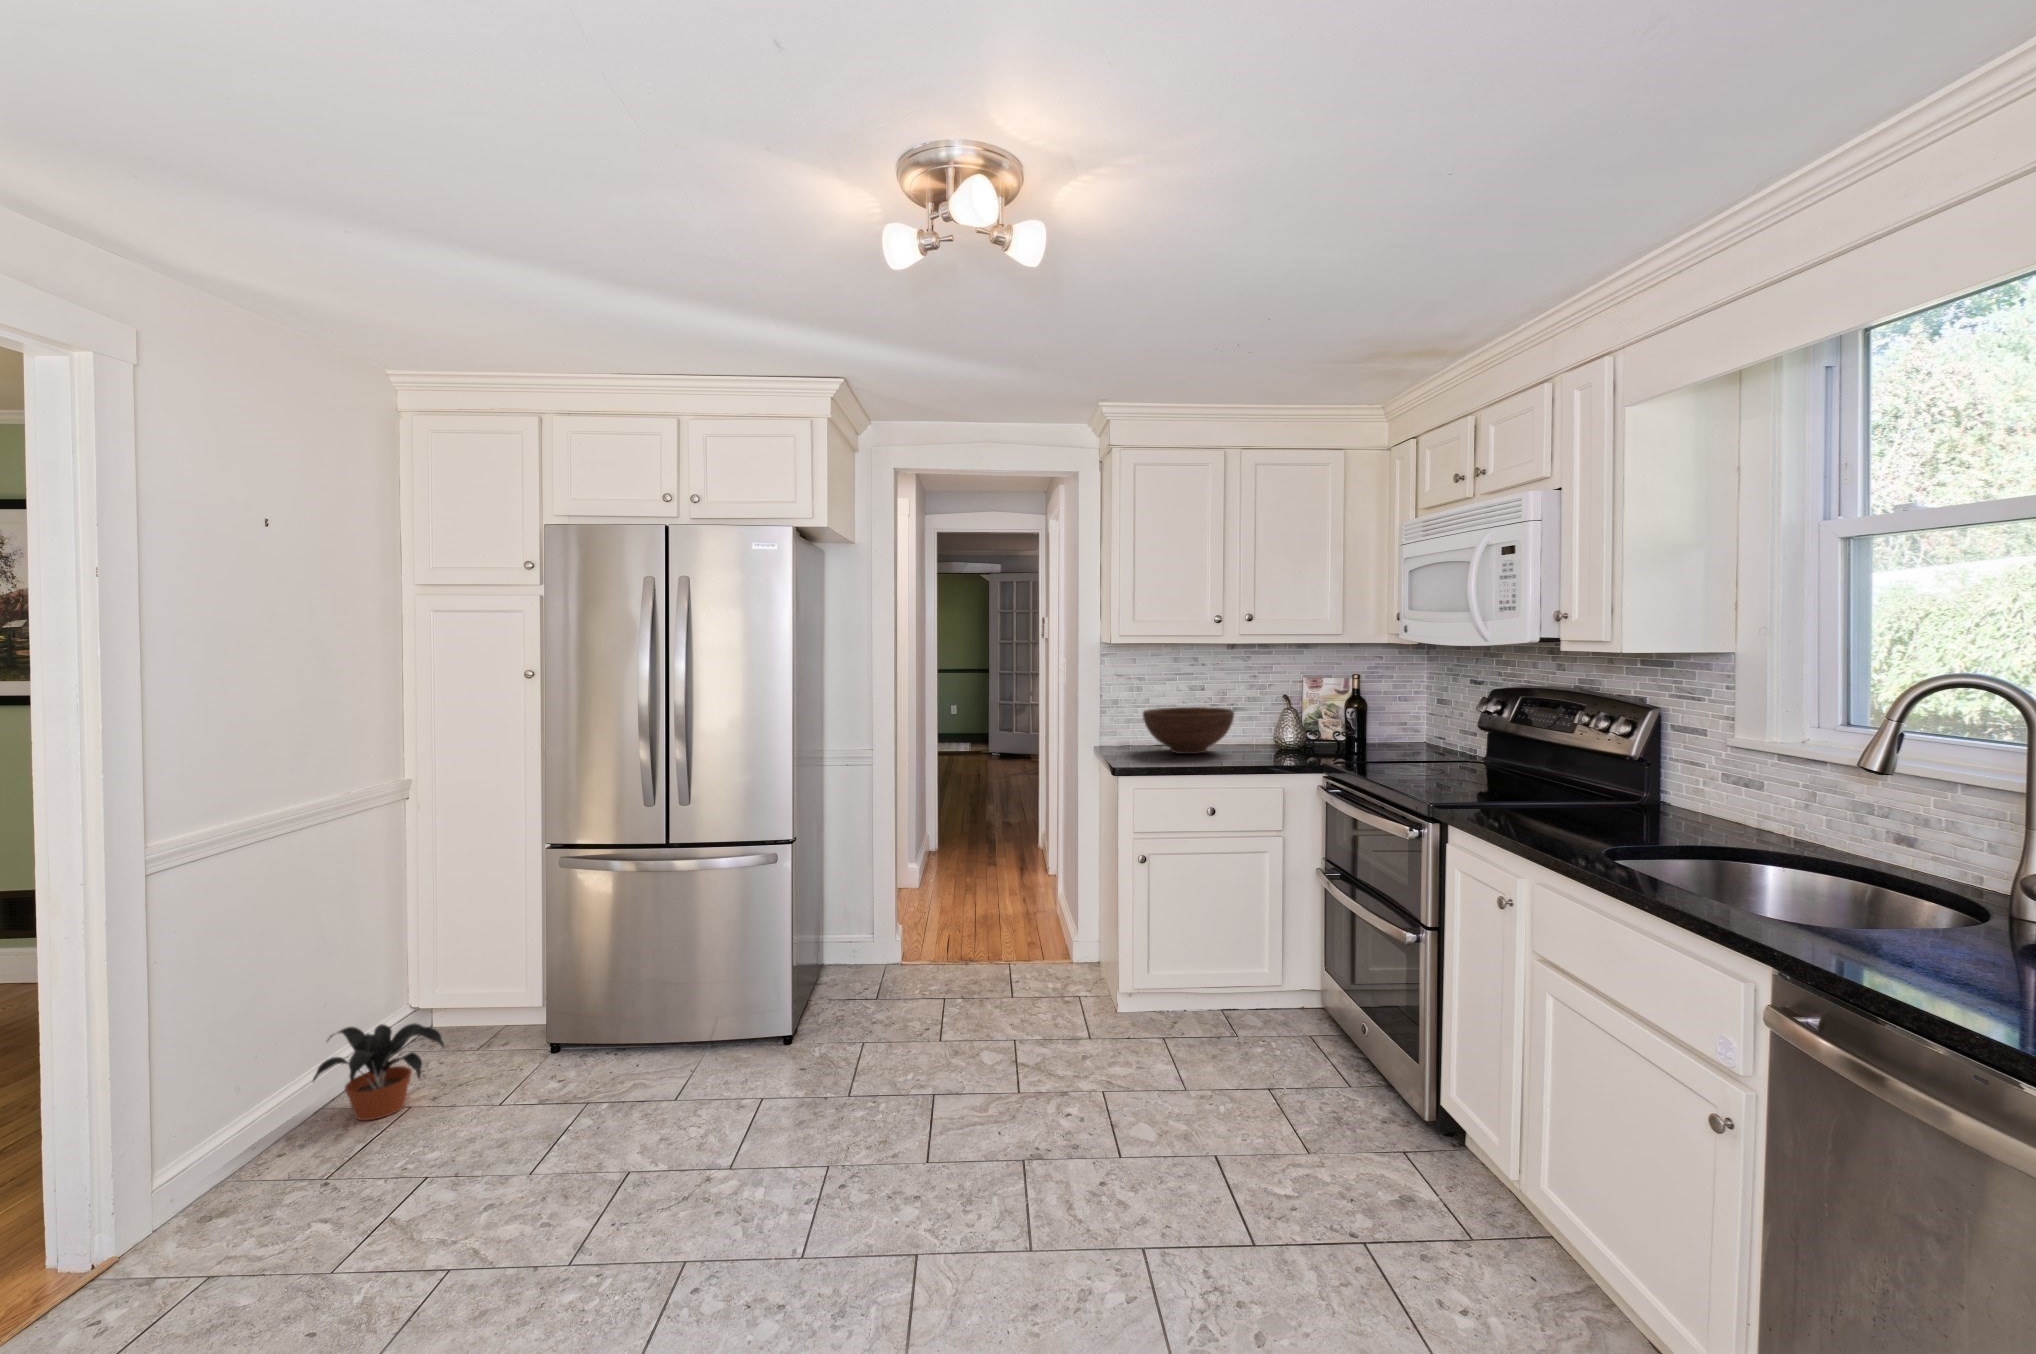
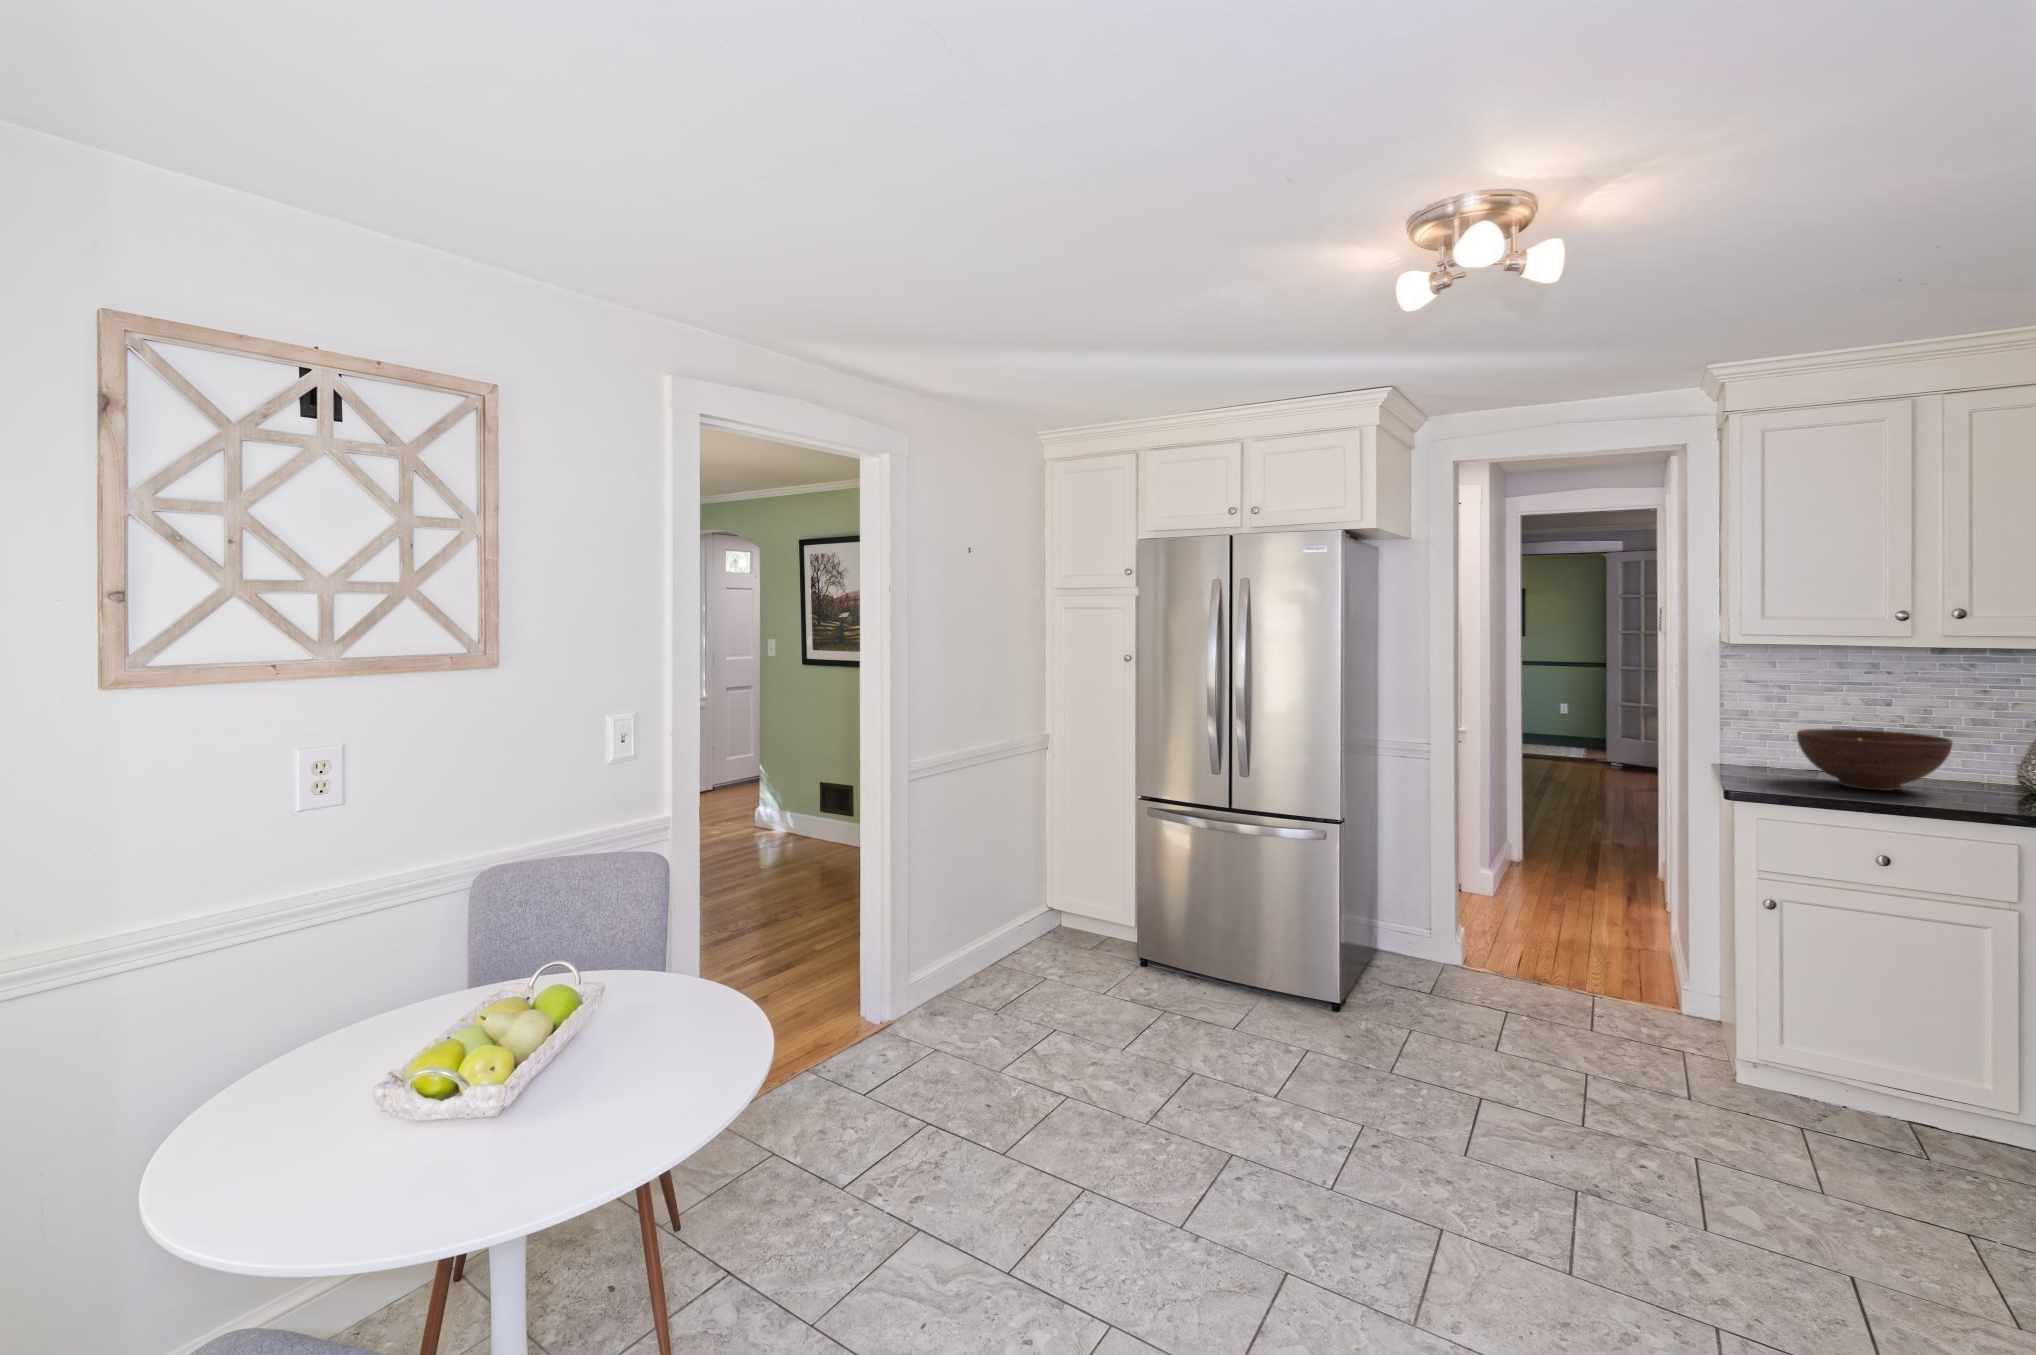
potted plant: present [313,1023,444,1121] -> none [989,911,1069,981]

